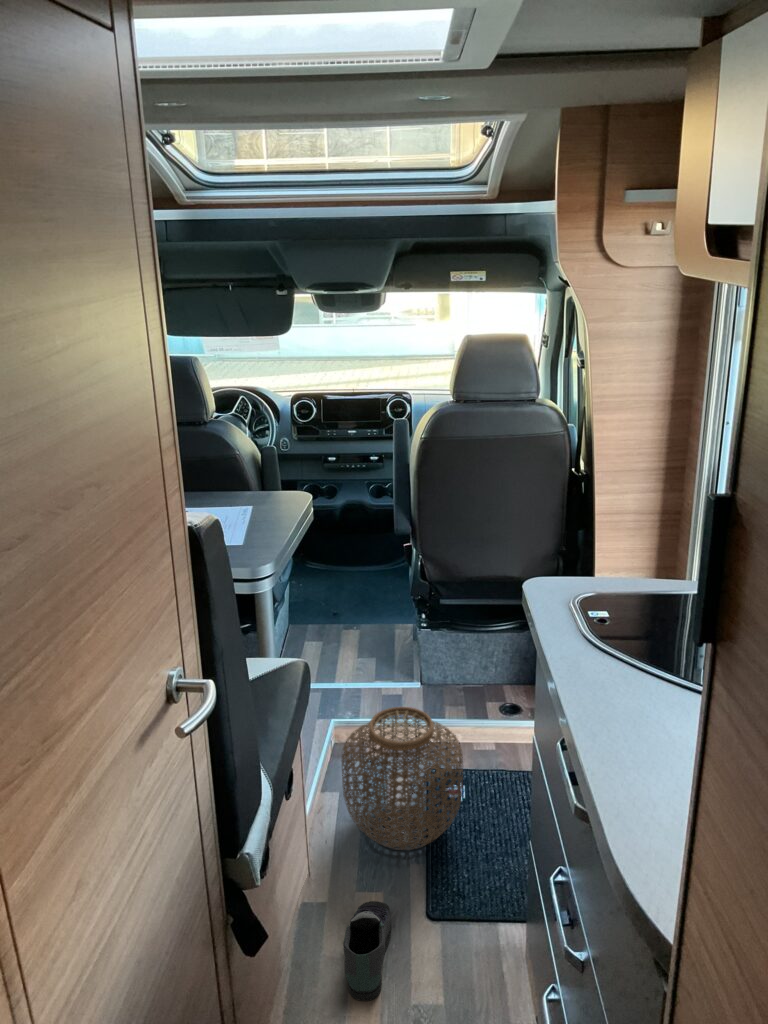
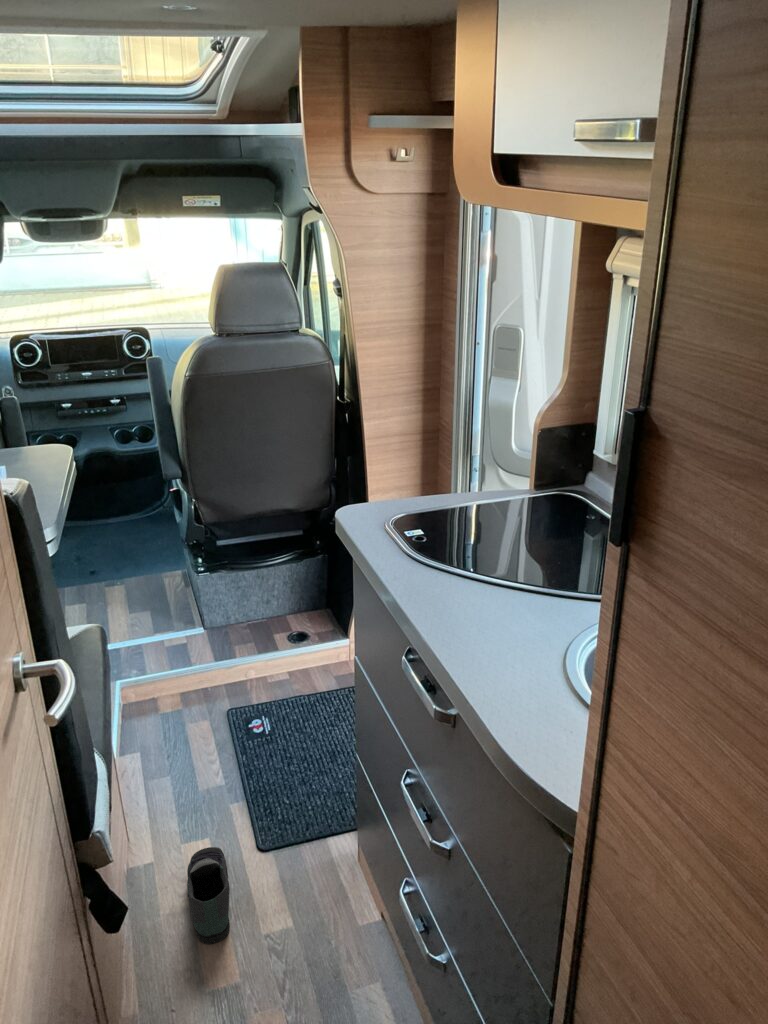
woven basket: present [342,707,463,850] -> none [146,653,273,794]

